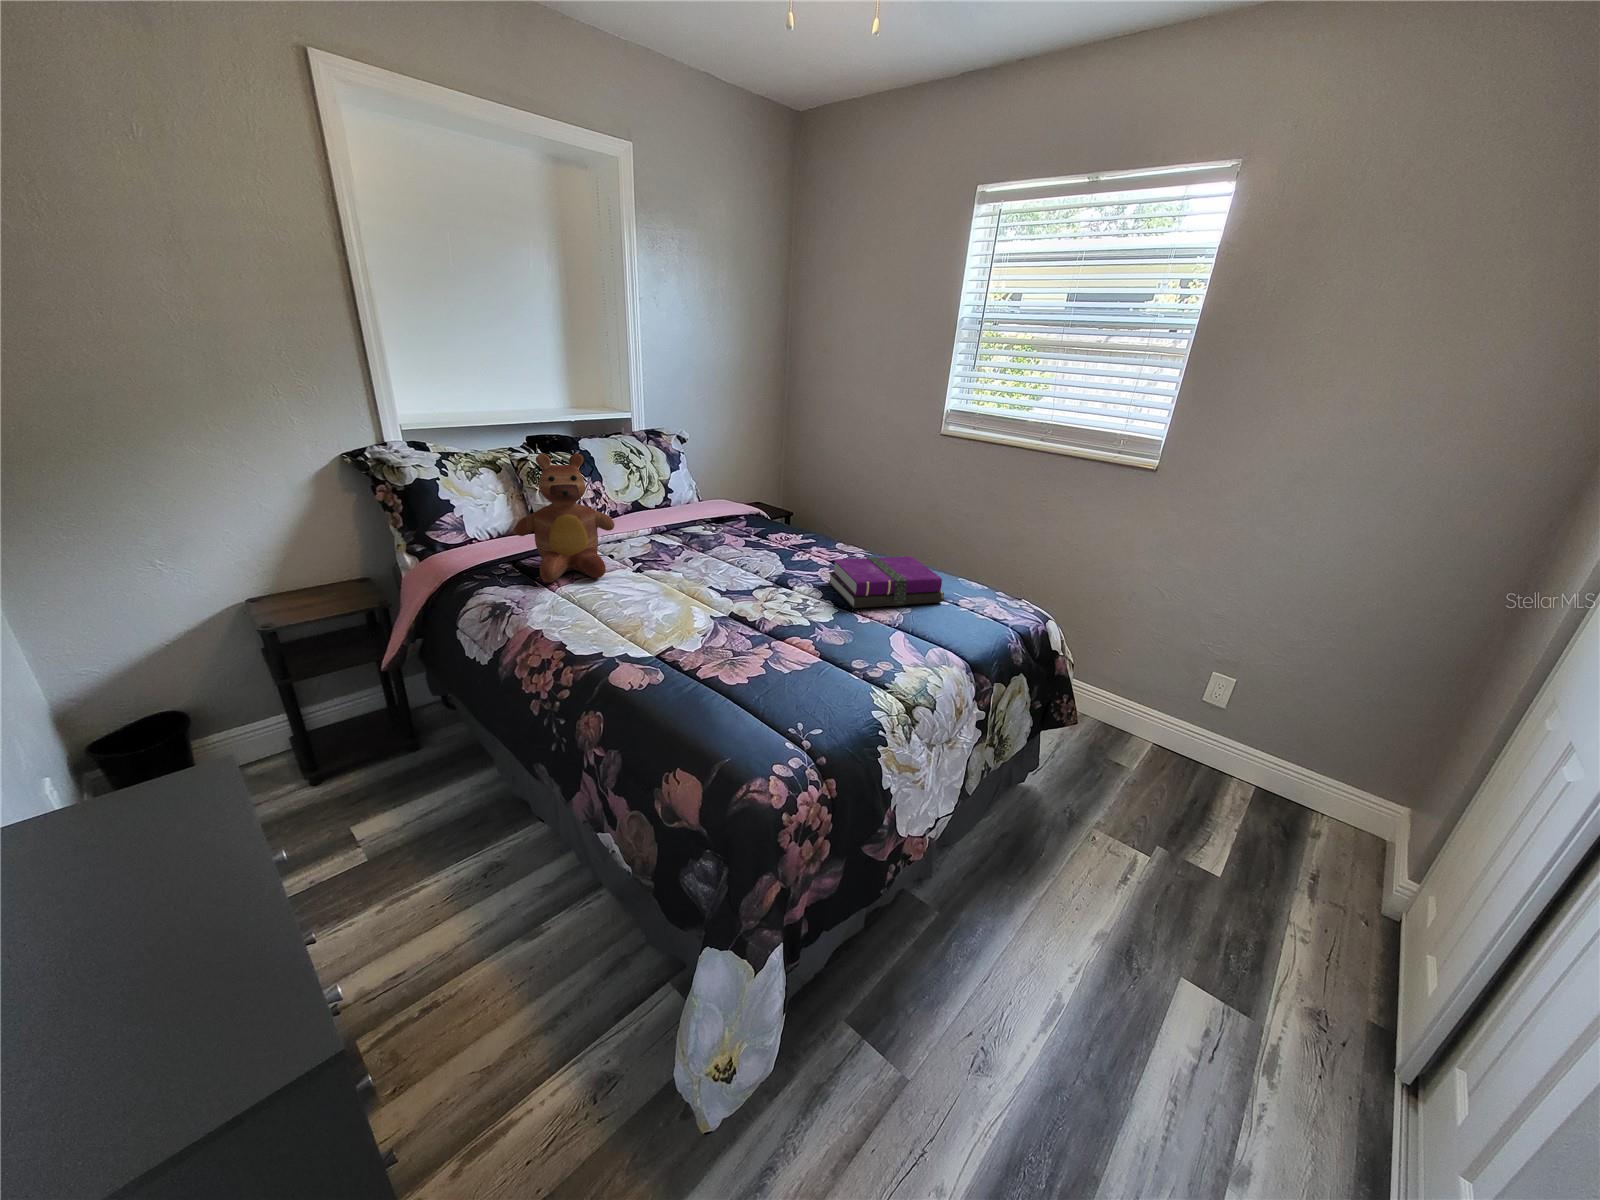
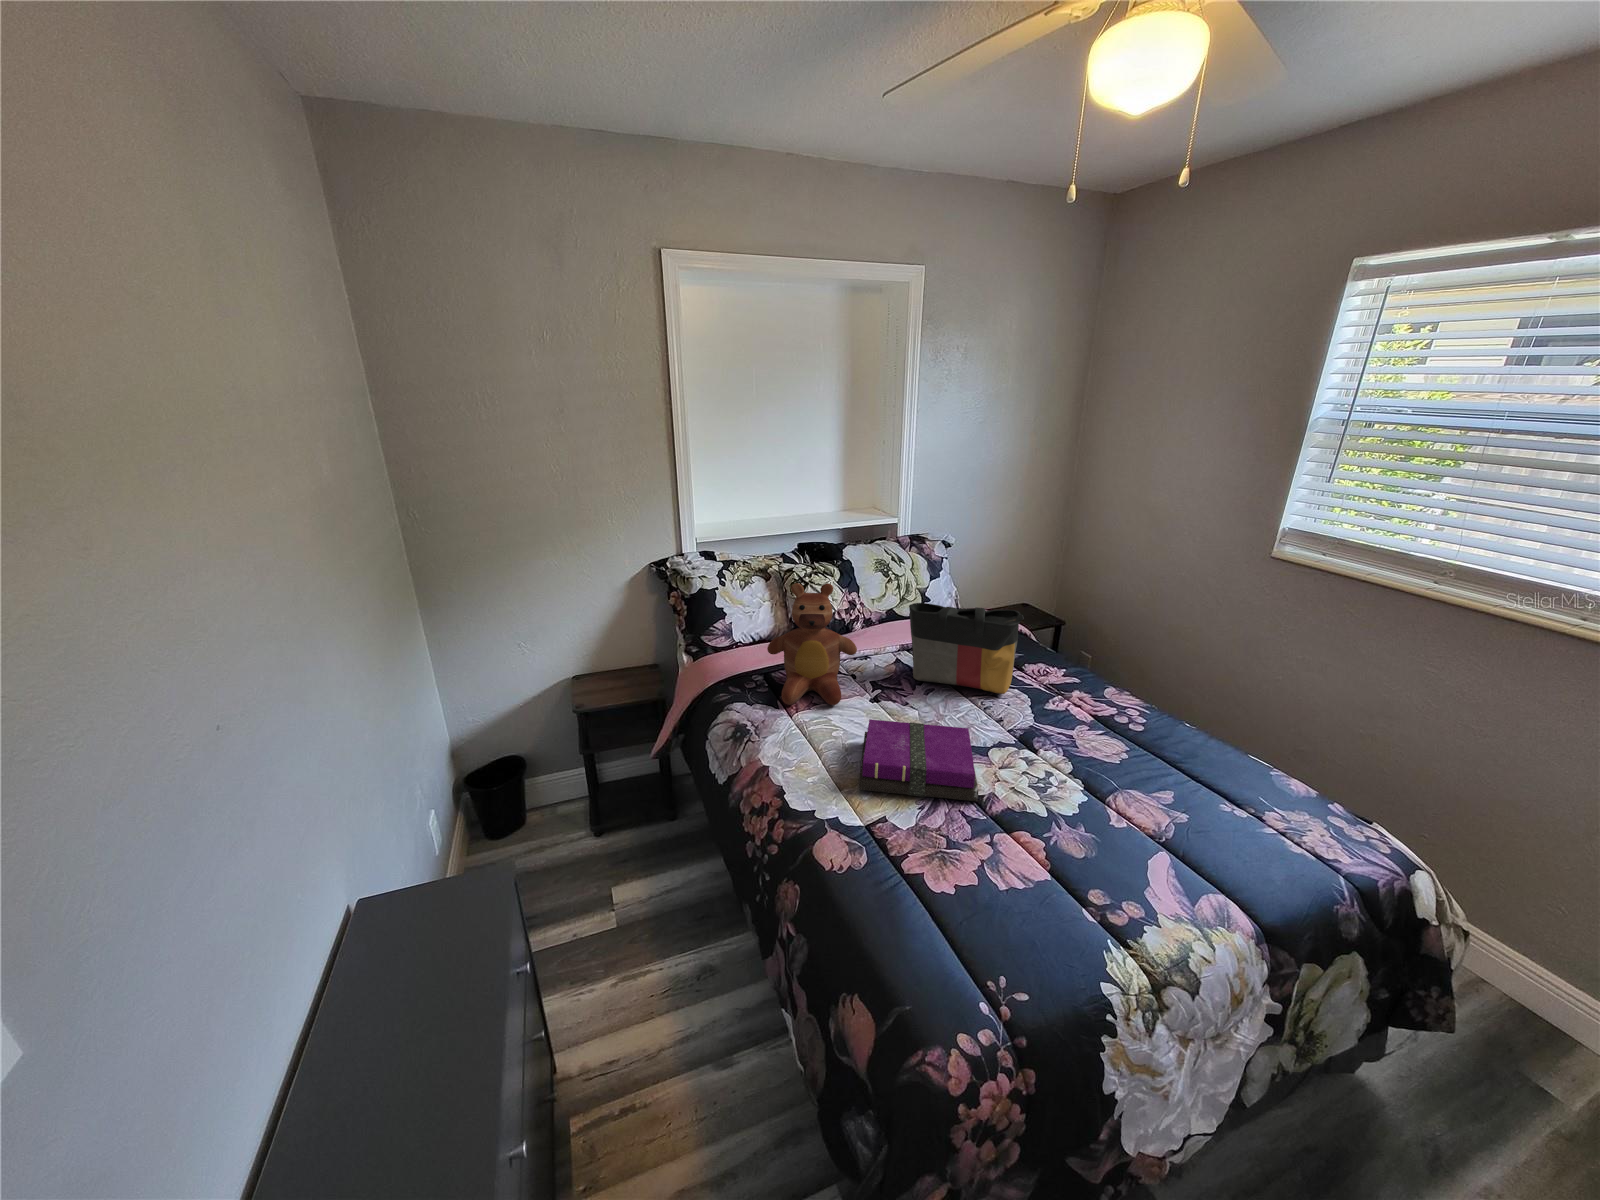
tote bag: none [662,474,770,554] -> present [909,603,1024,694]
notebook: present [828,556,944,608] -> present [859,719,978,801]

